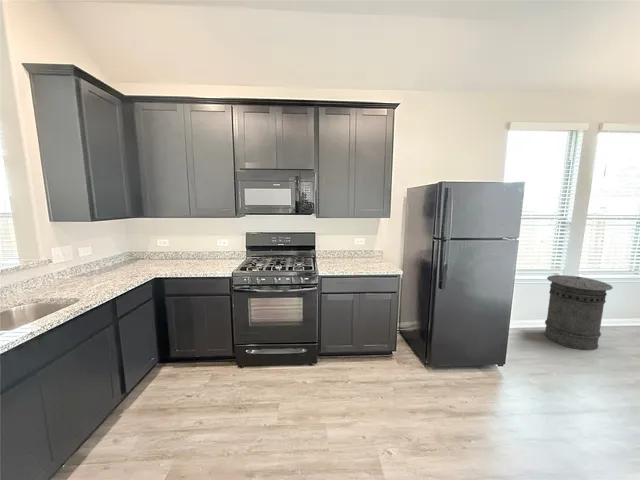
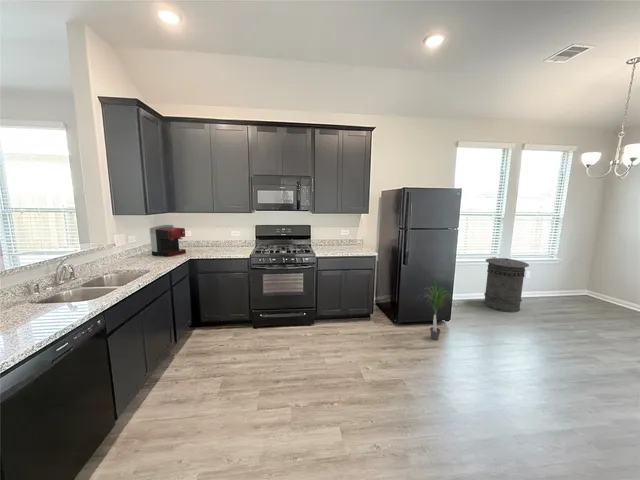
coffee maker: none [106,233,154,275] -> present [150,225,186,257]
potted plant: none [455,309,519,396] -> present [426,285,446,340]

